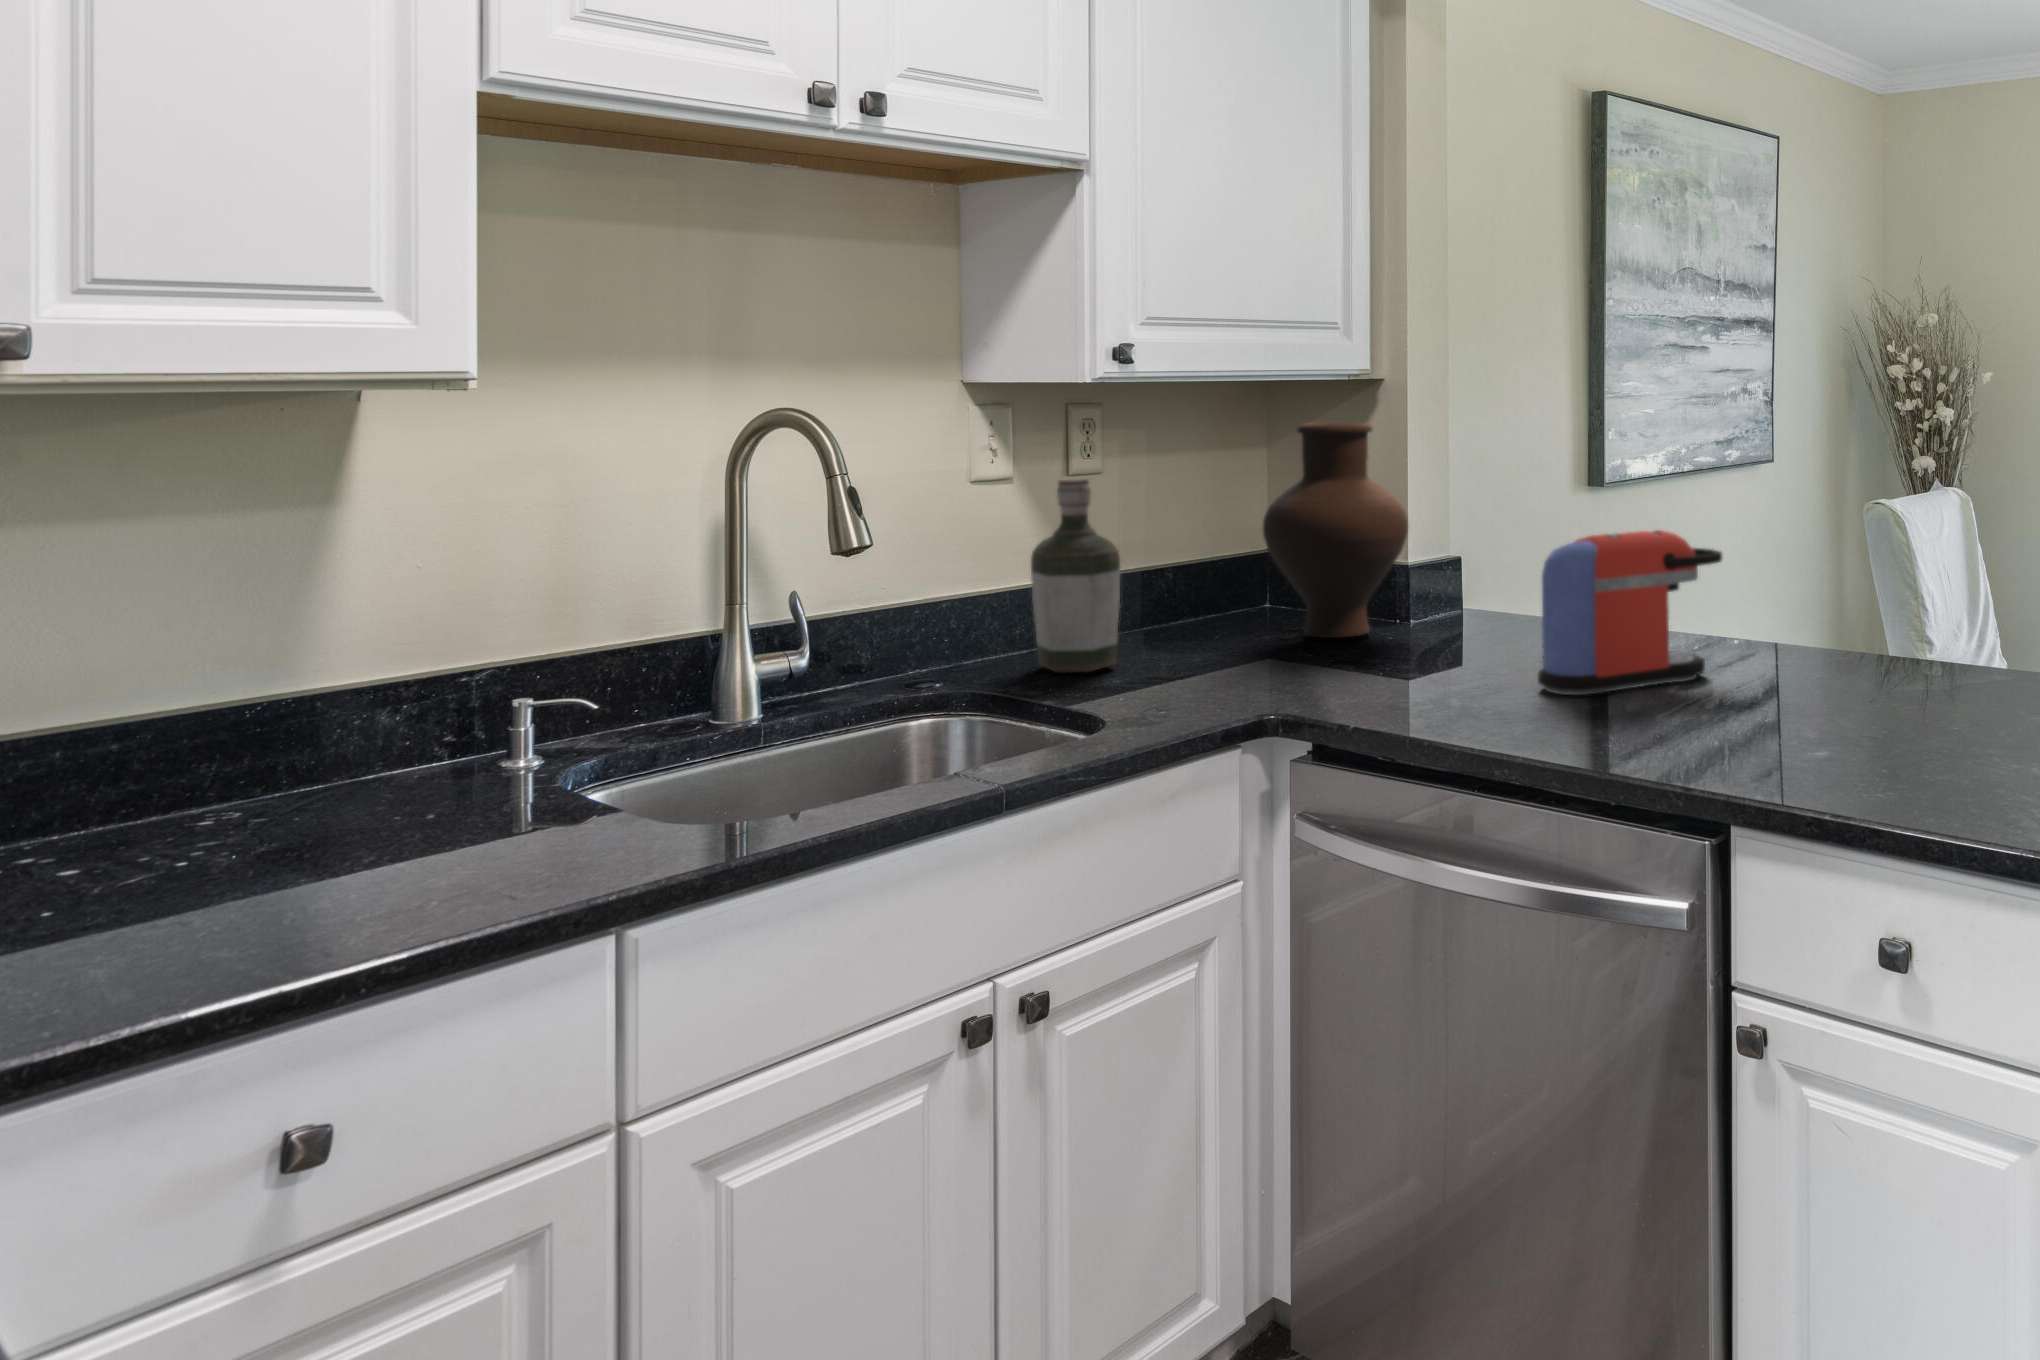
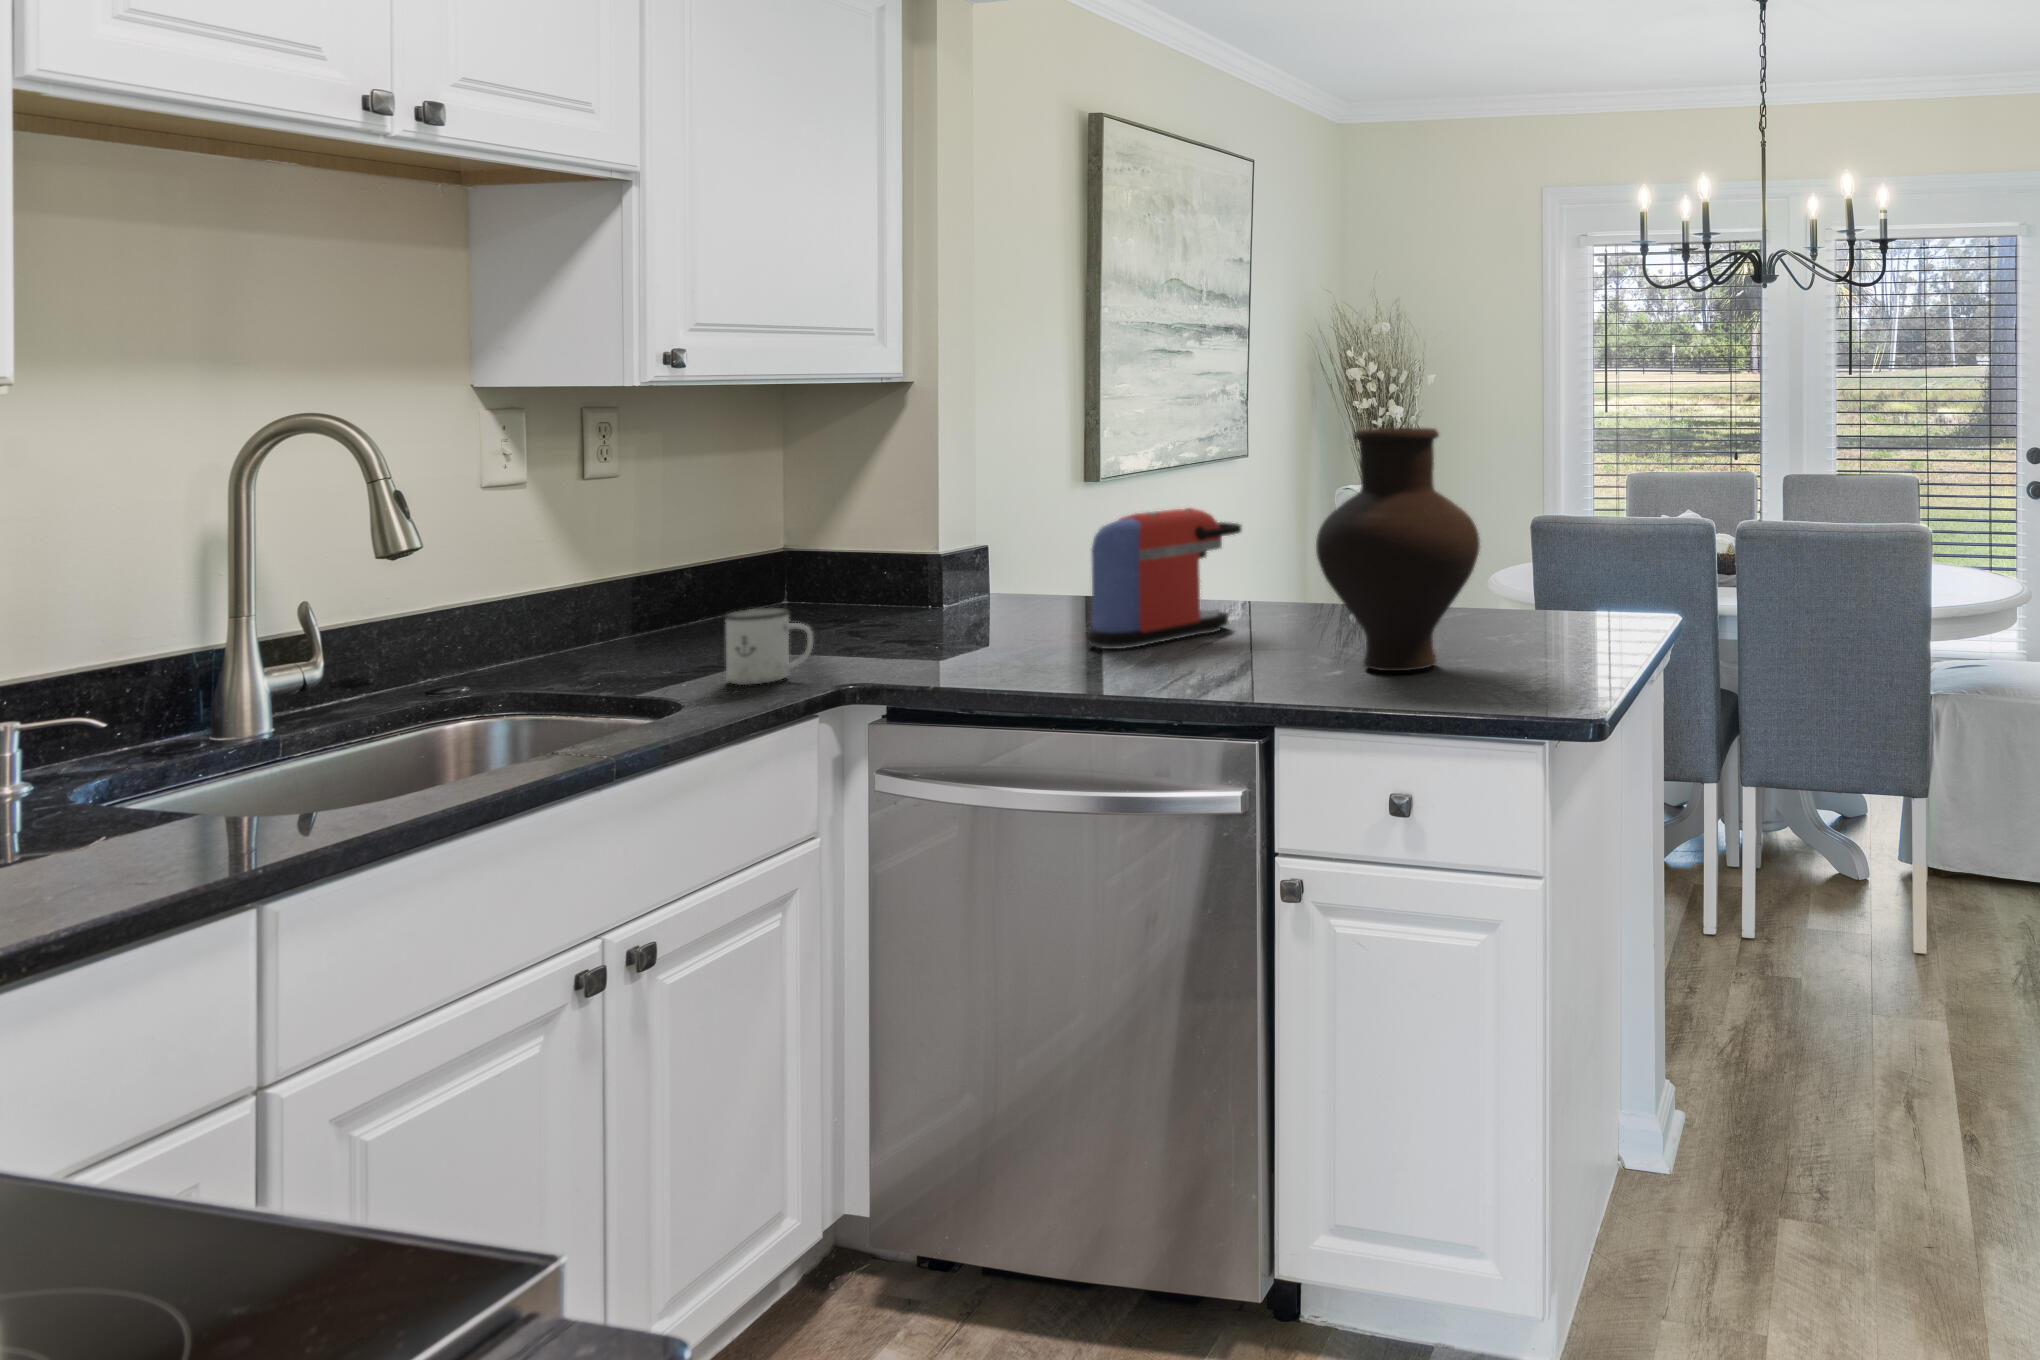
vase: present [1263,423,1408,638] -> present [1316,428,1480,671]
bottle: present [1031,479,1120,673] -> none [569,479,669,666]
mug: none [1154,624,1241,708] -> present [725,608,813,685]

